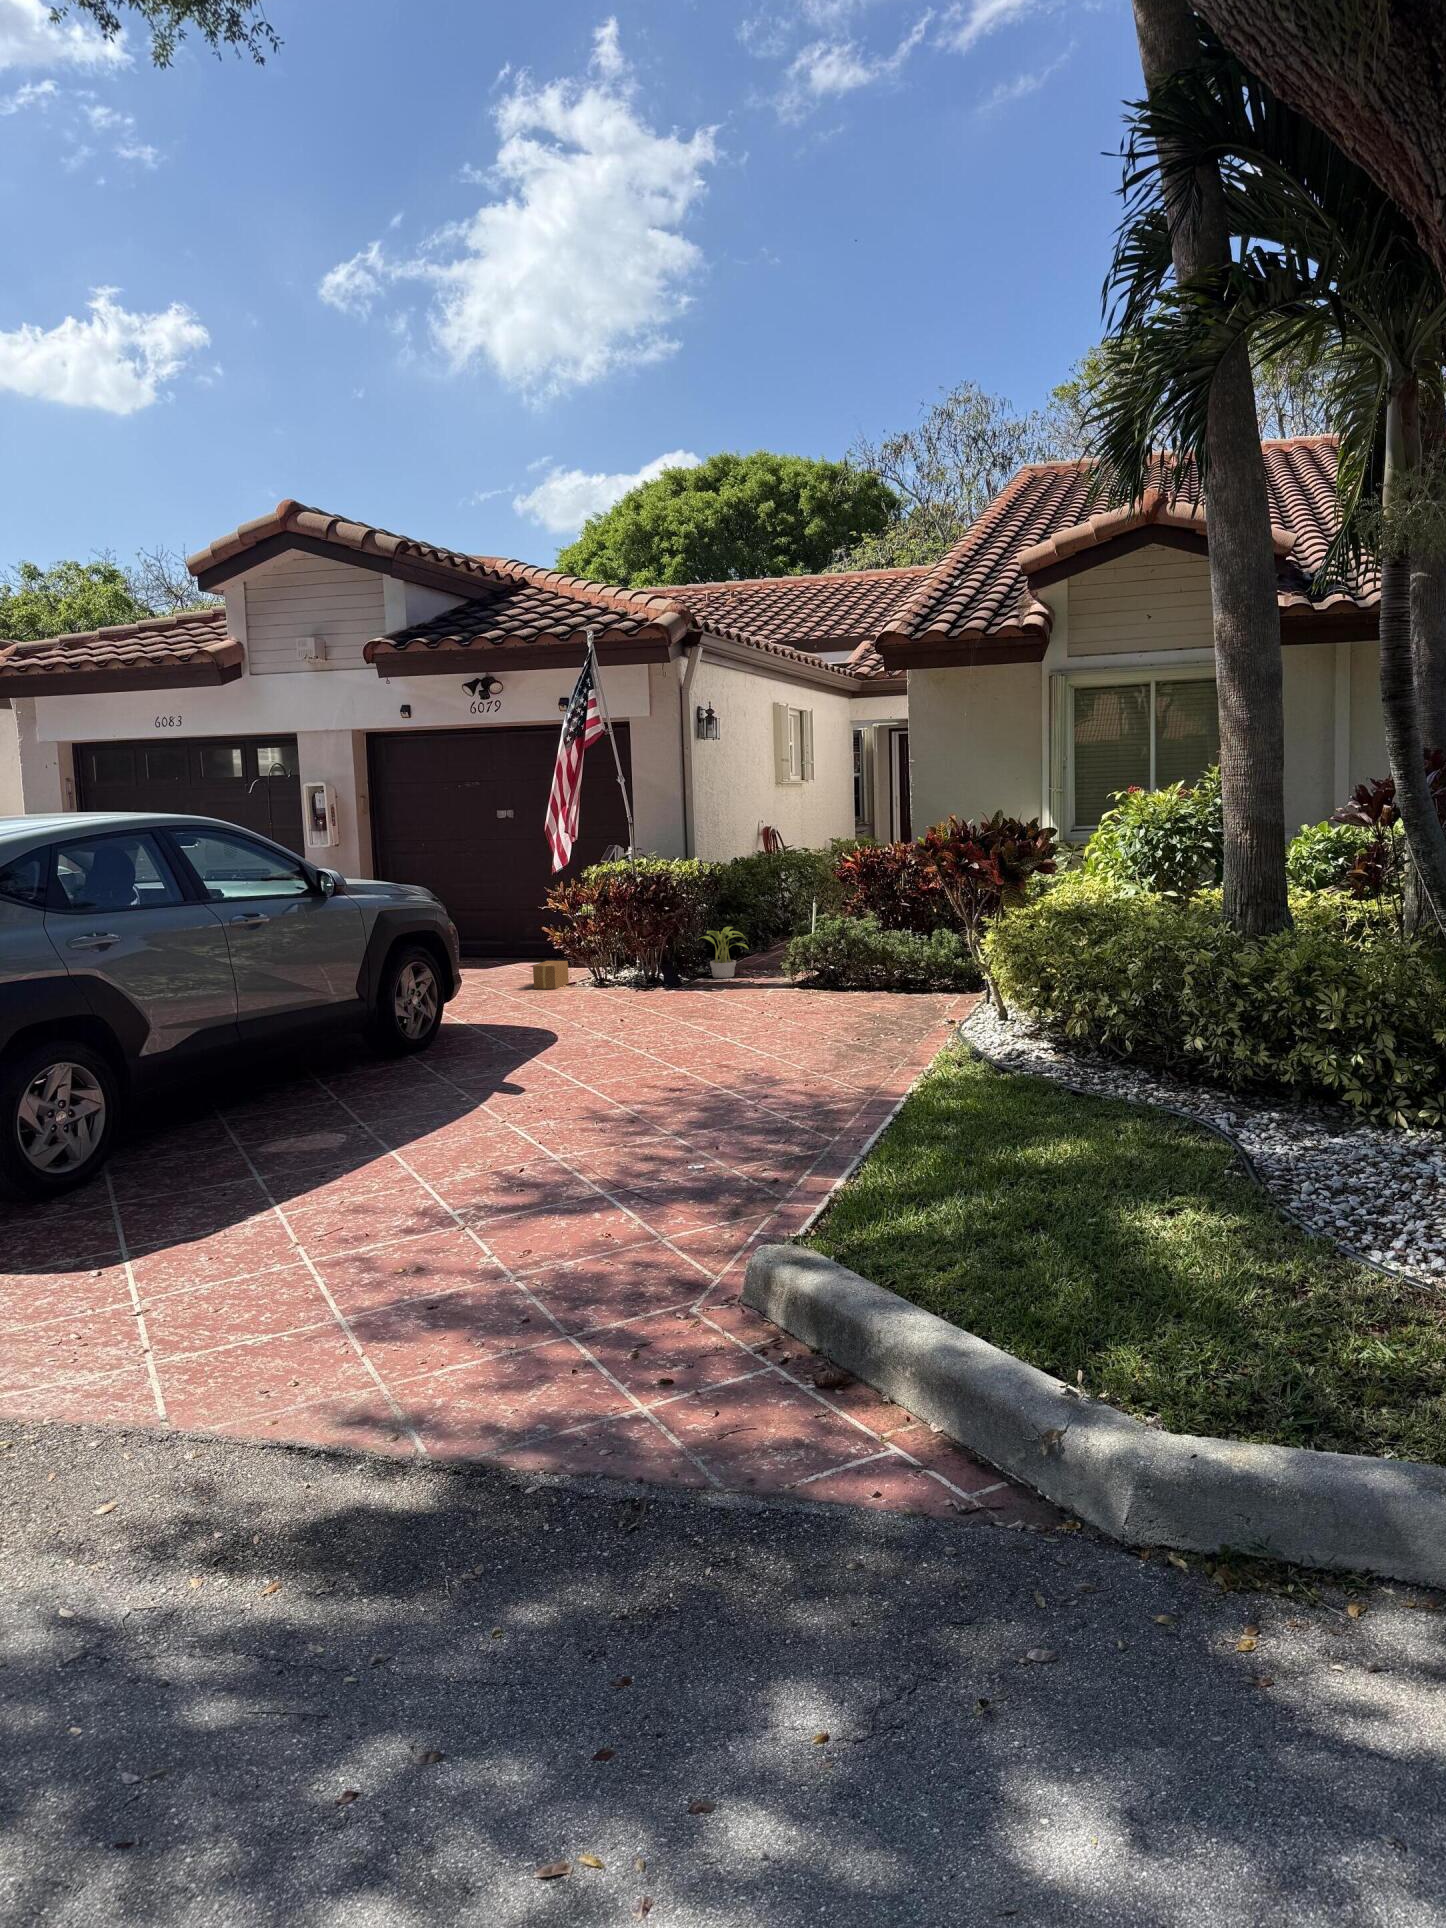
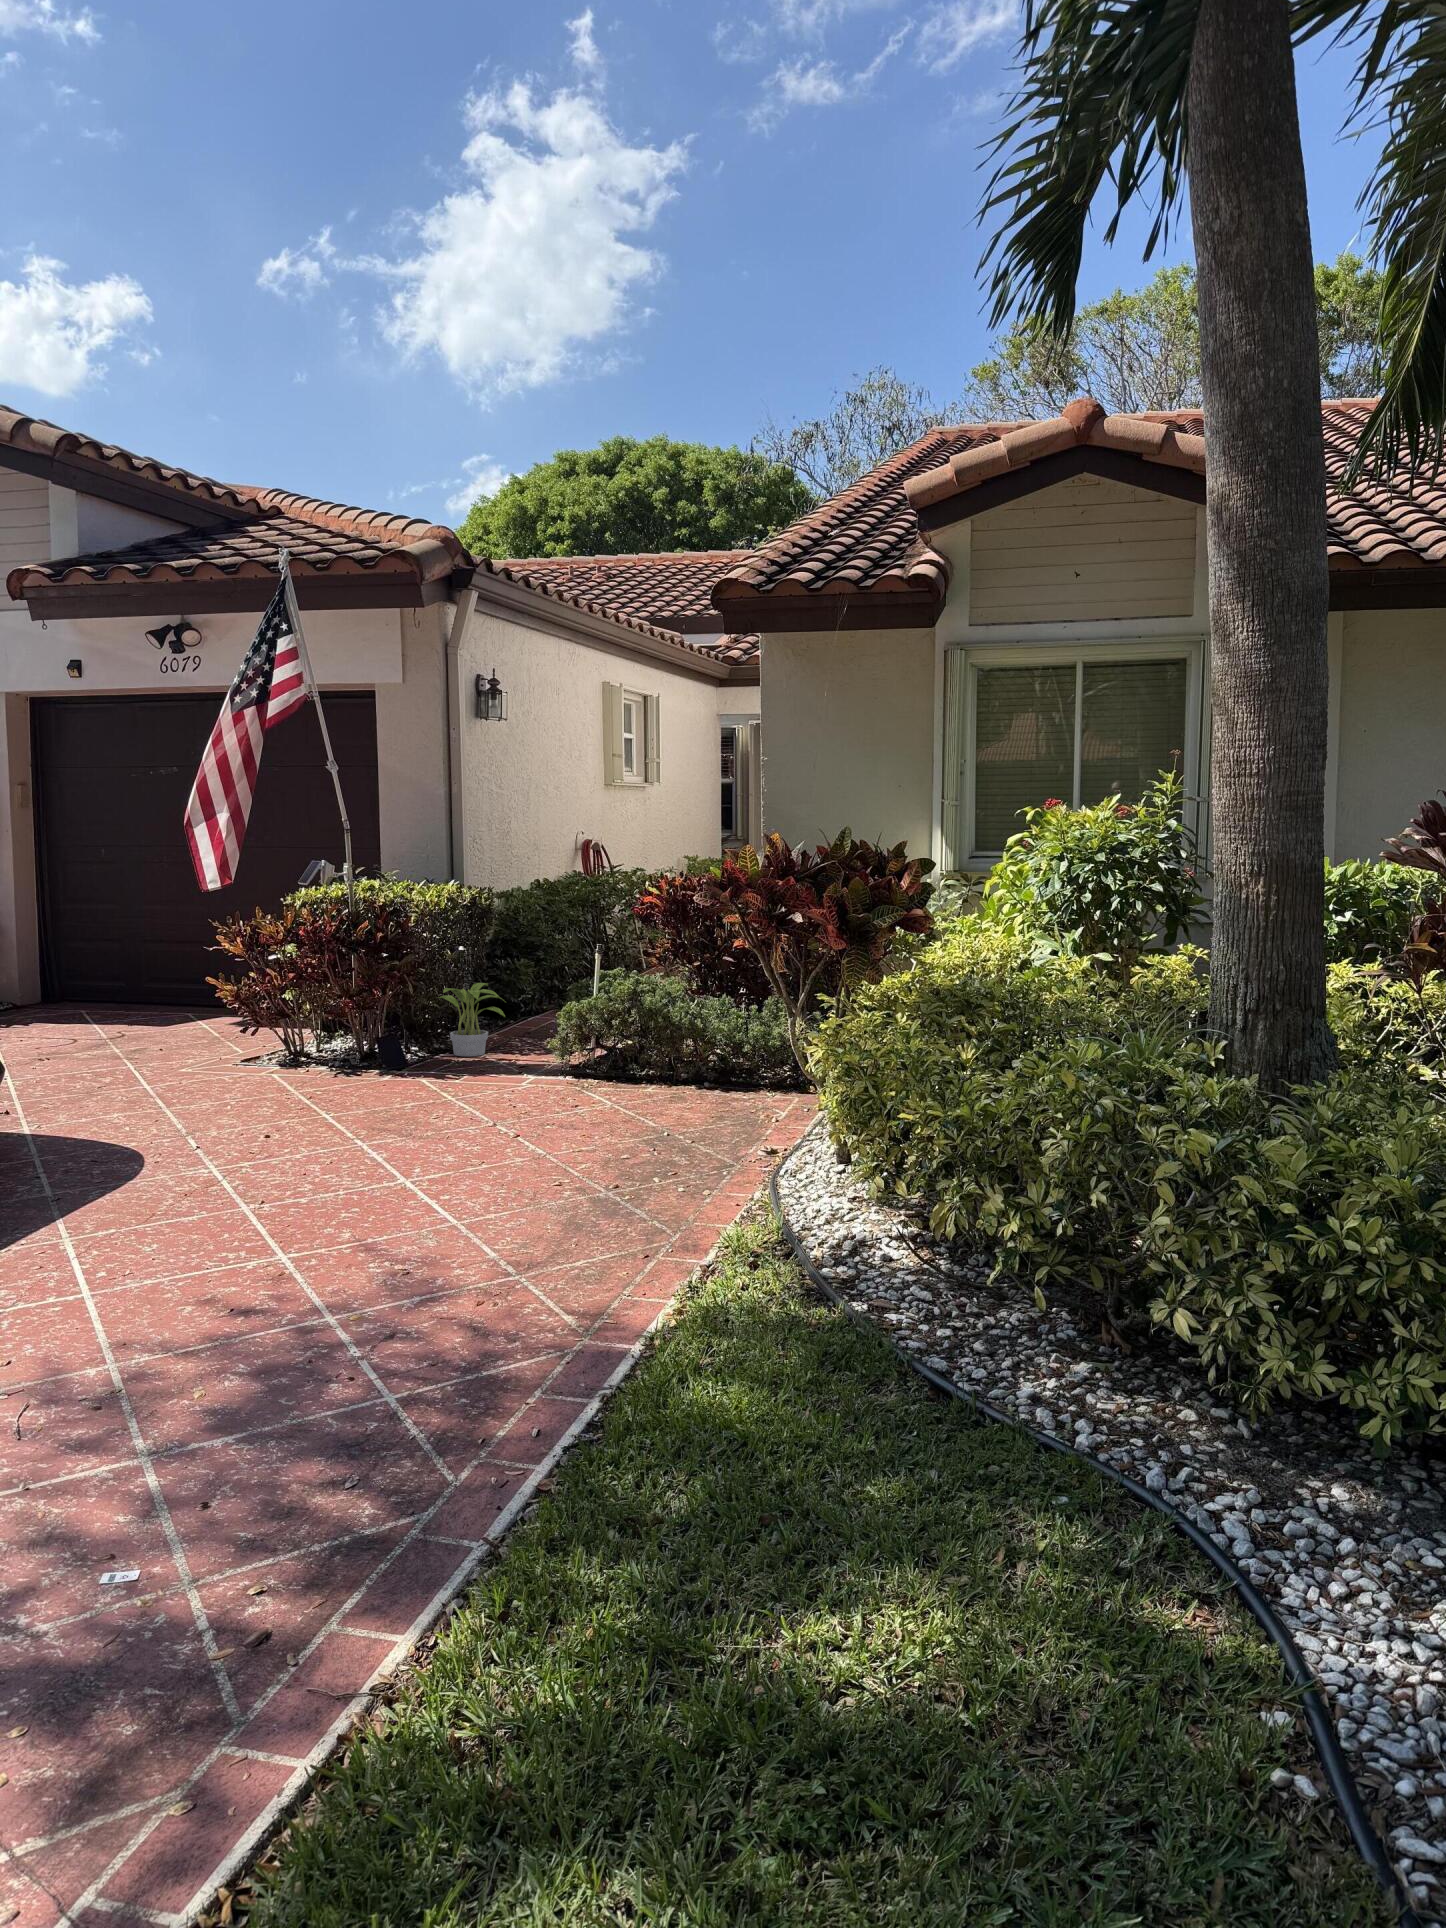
cardboard box: present [533,961,569,989] -> none [181,1024,241,1066]

